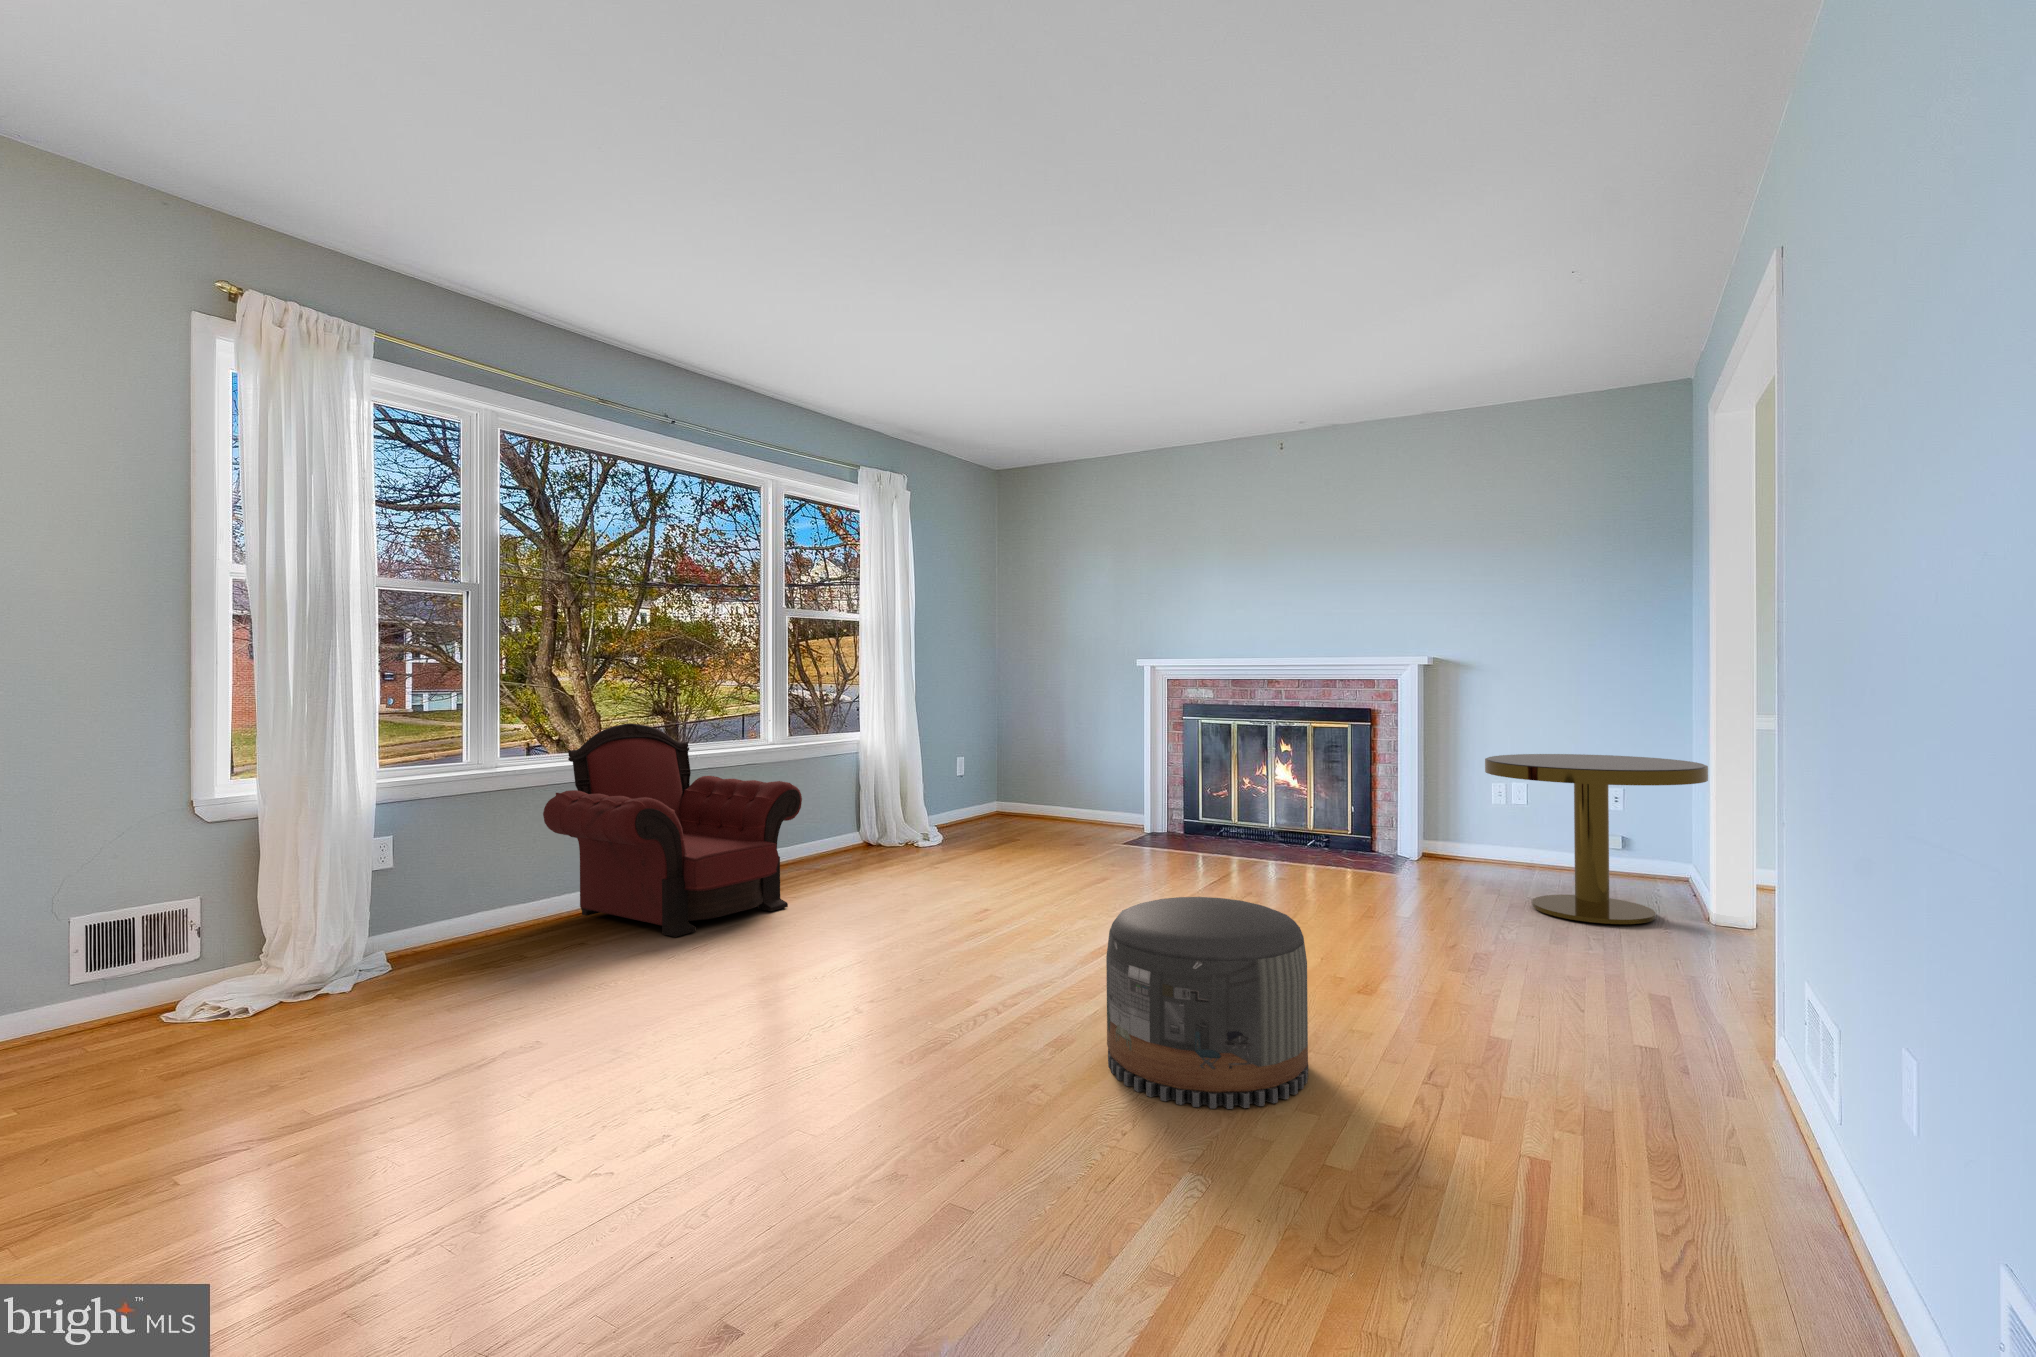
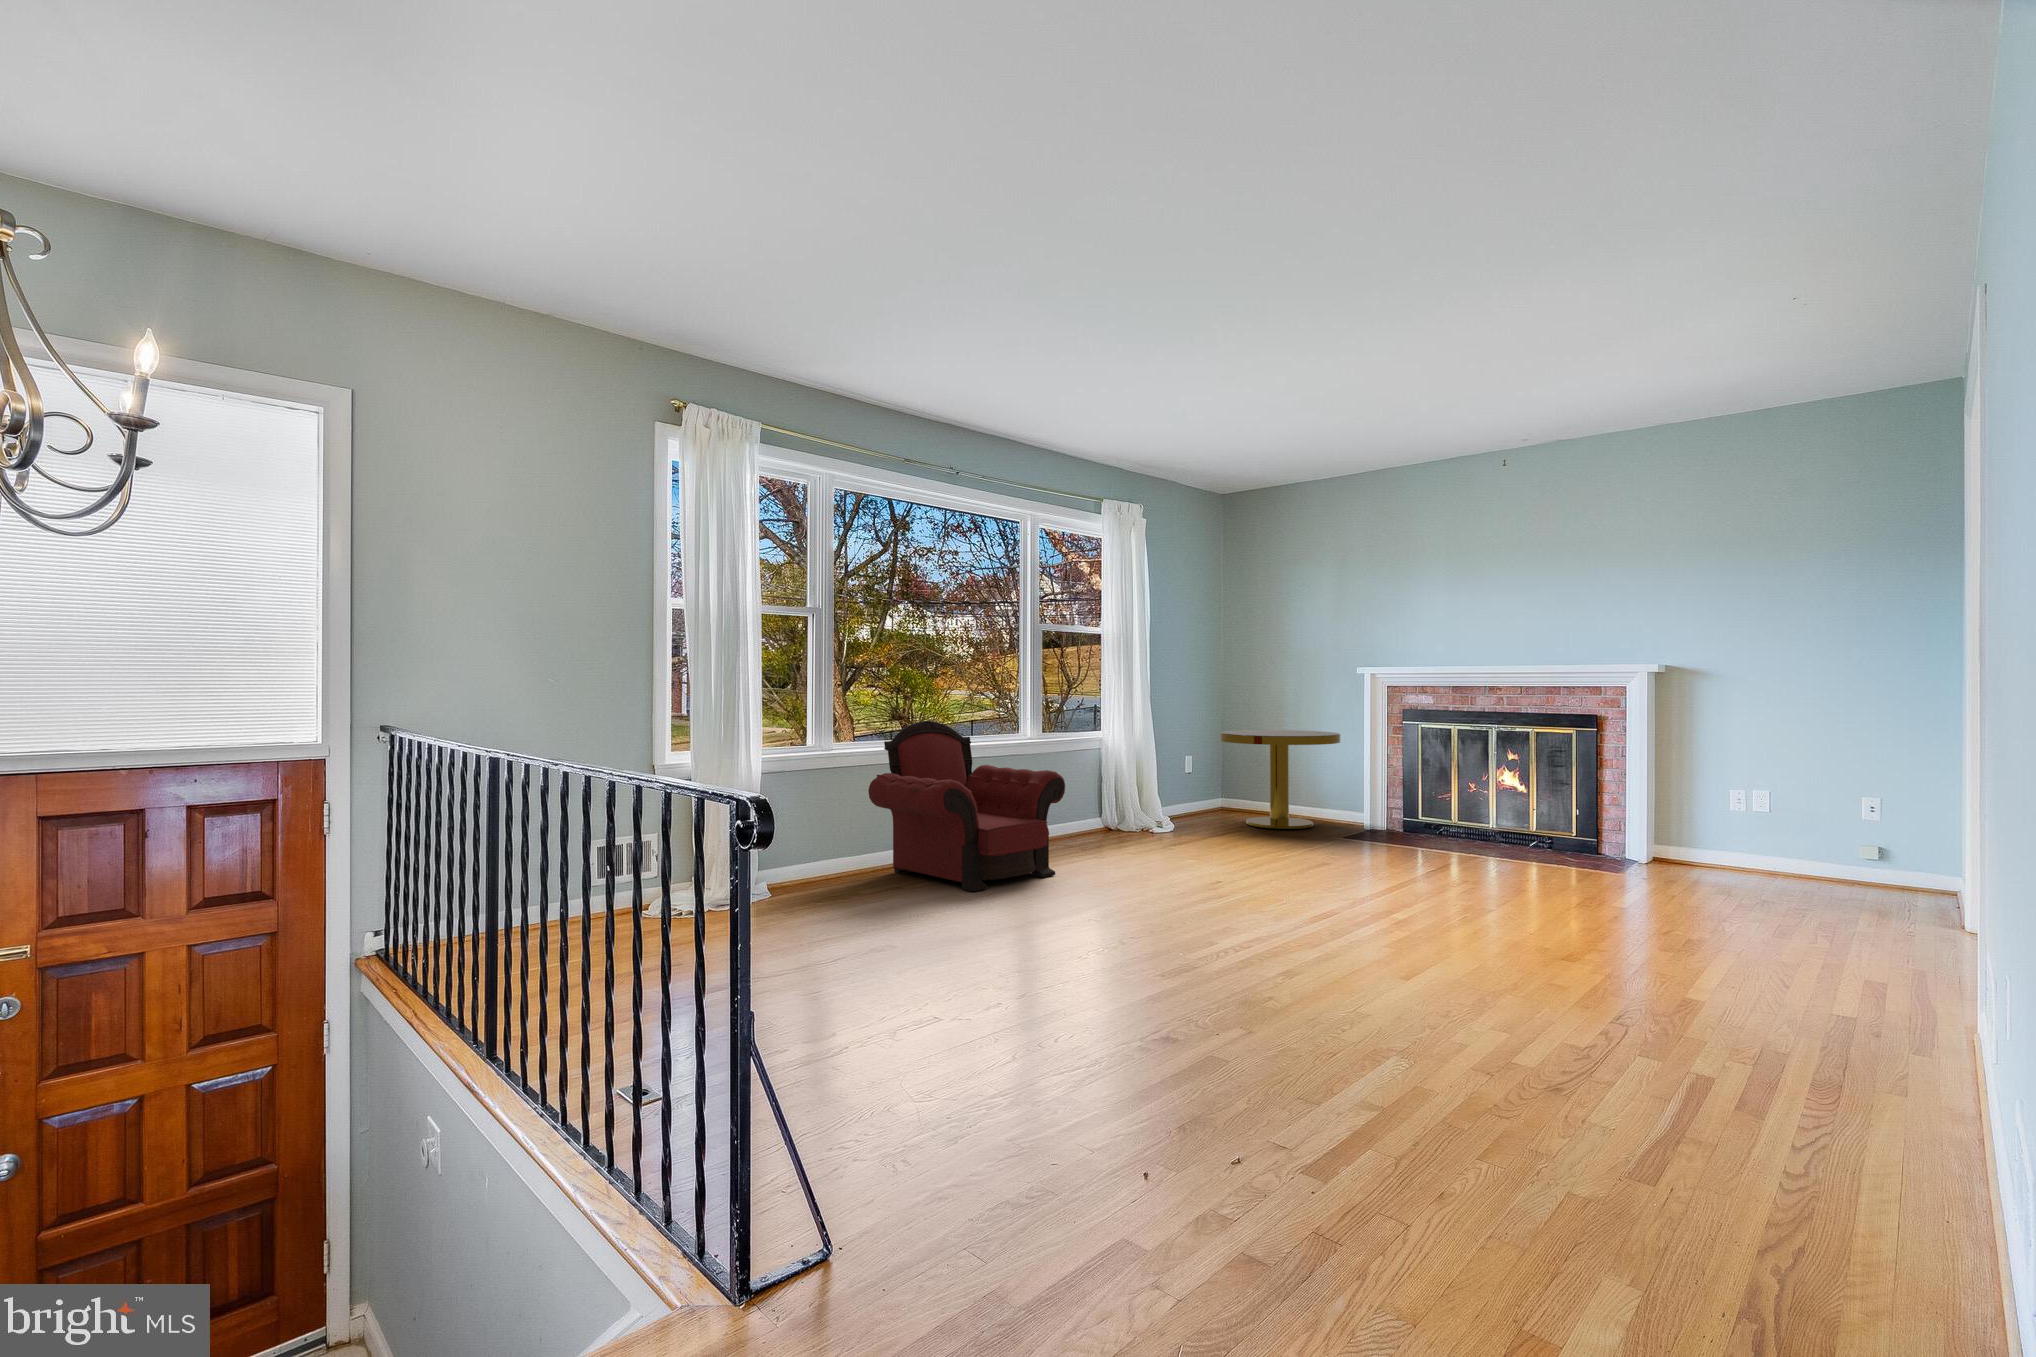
side table: present [1485,754,1708,924] -> present [1220,730,1340,829]
pouf: present [1106,897,1308,1109] -> none [1340,869,1515,1033]

